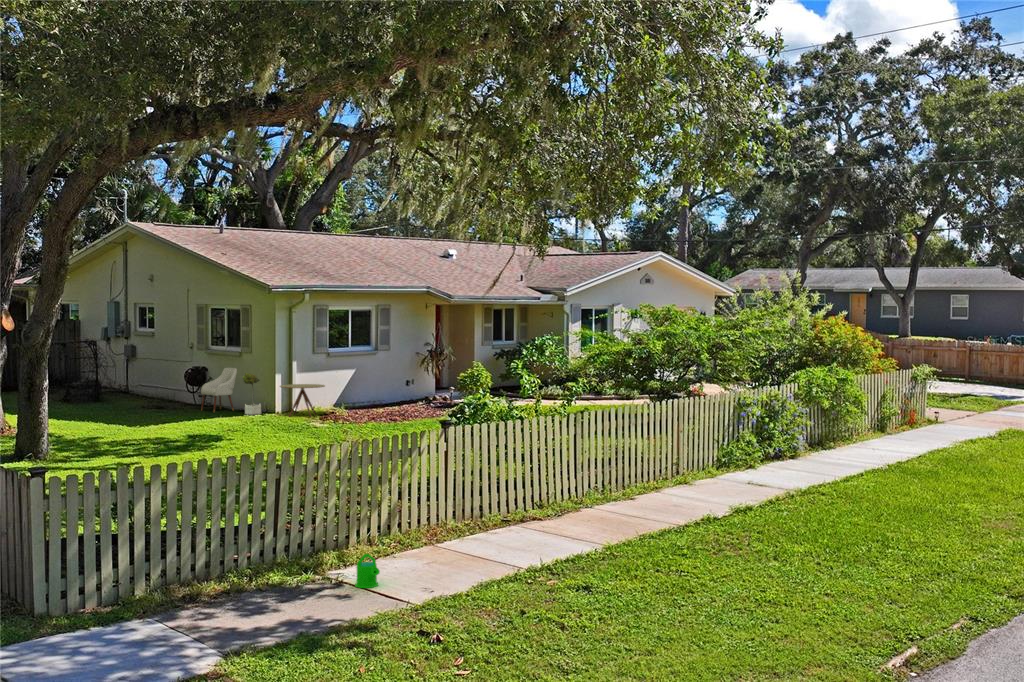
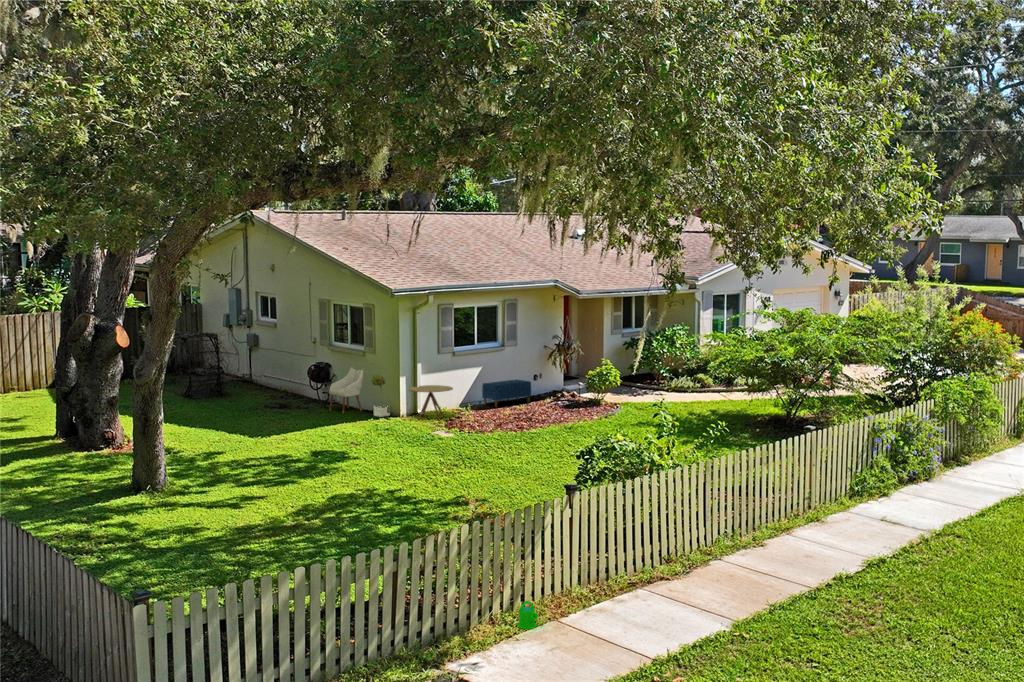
bench: none [356,383,405,408] -> present [482,380,531,407]

